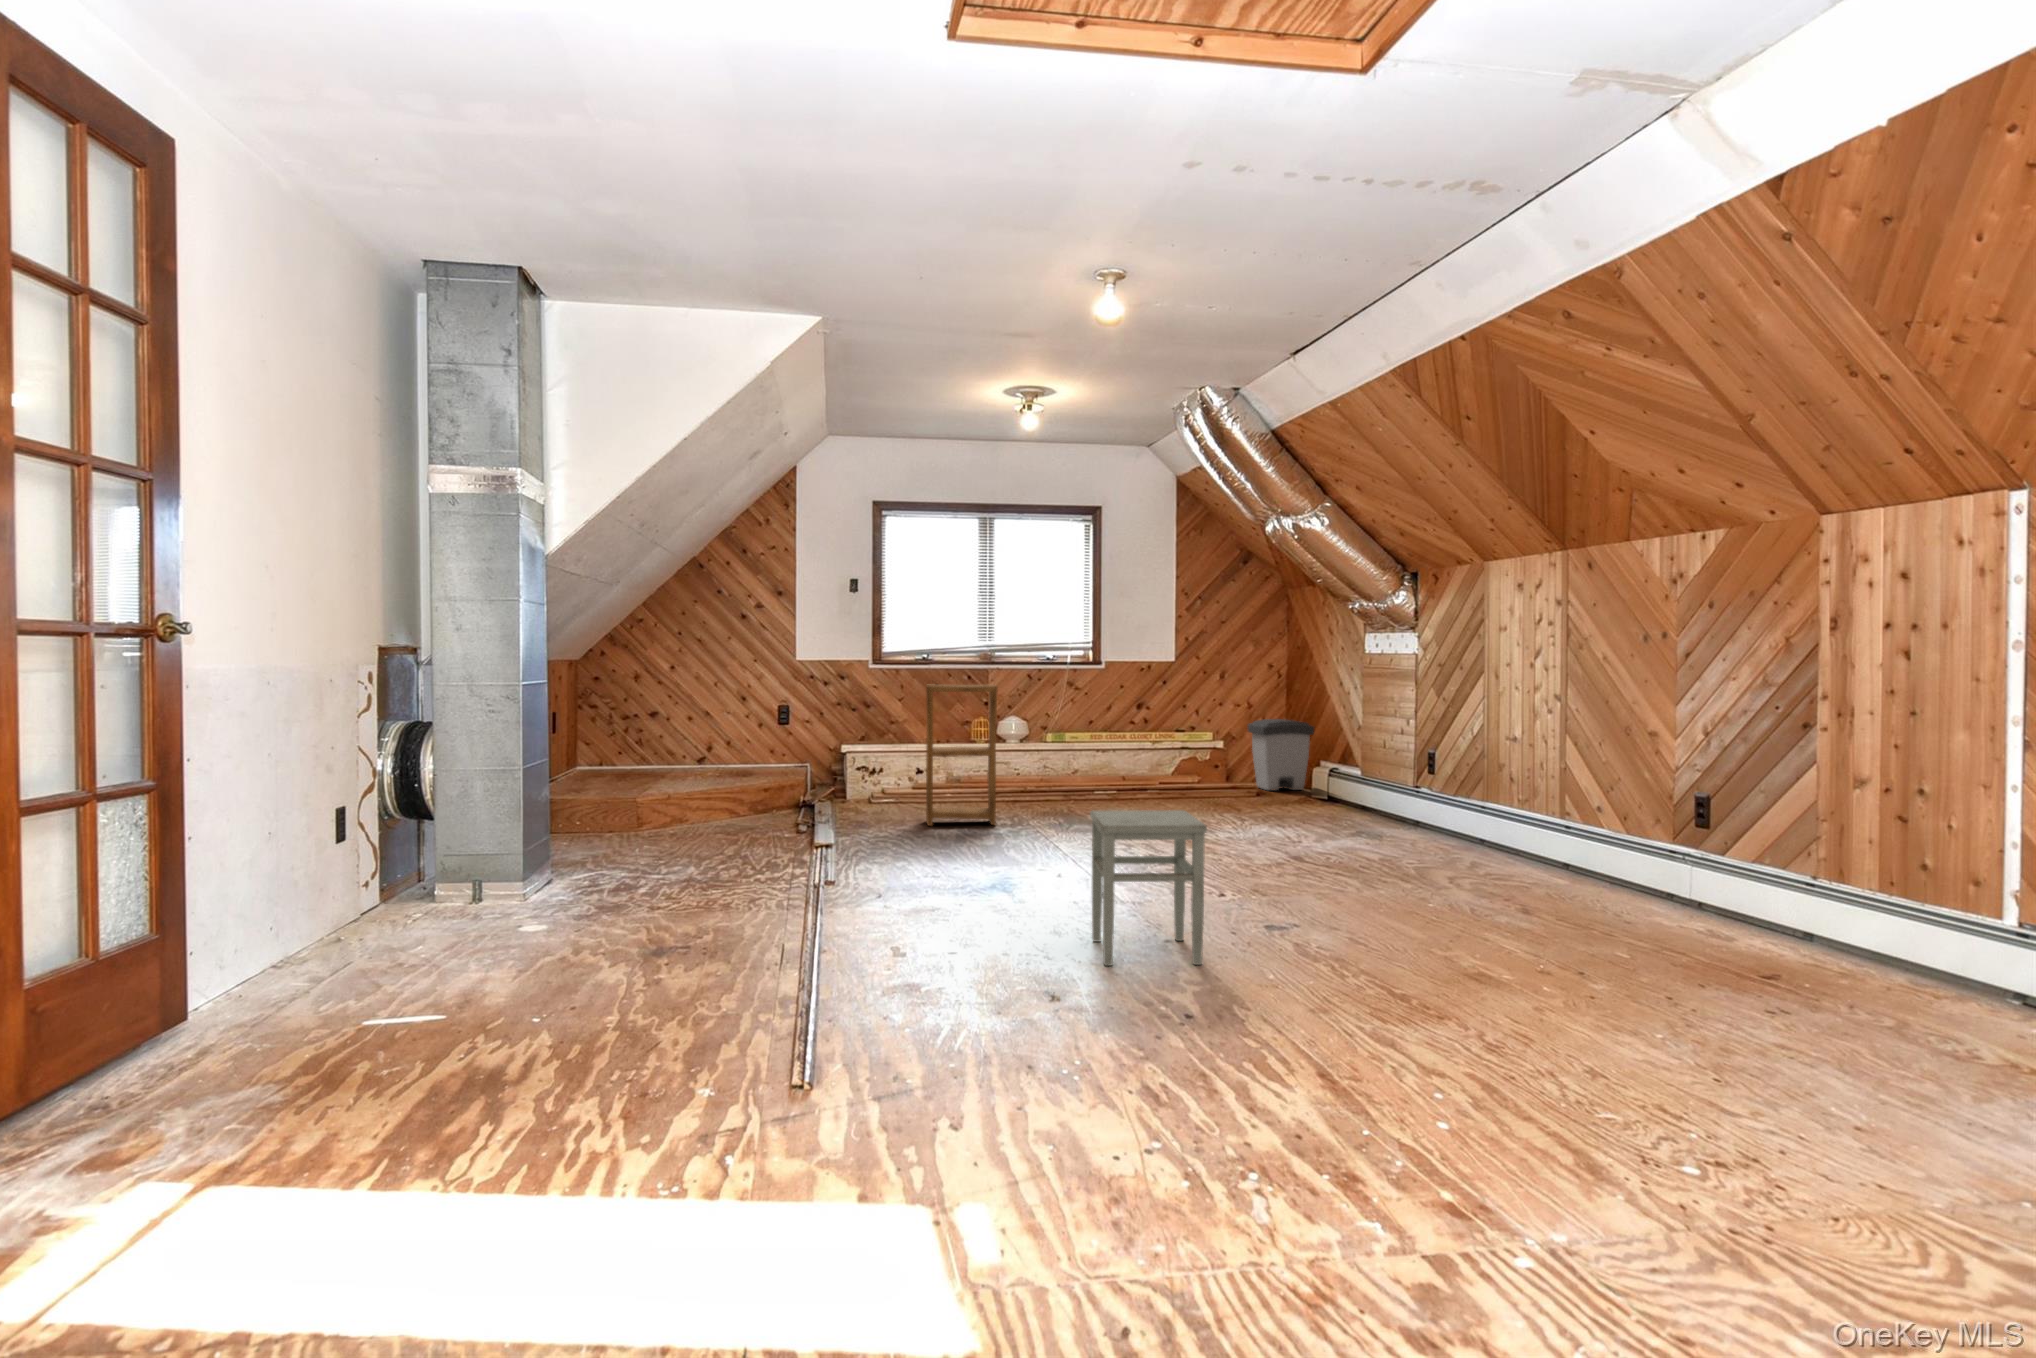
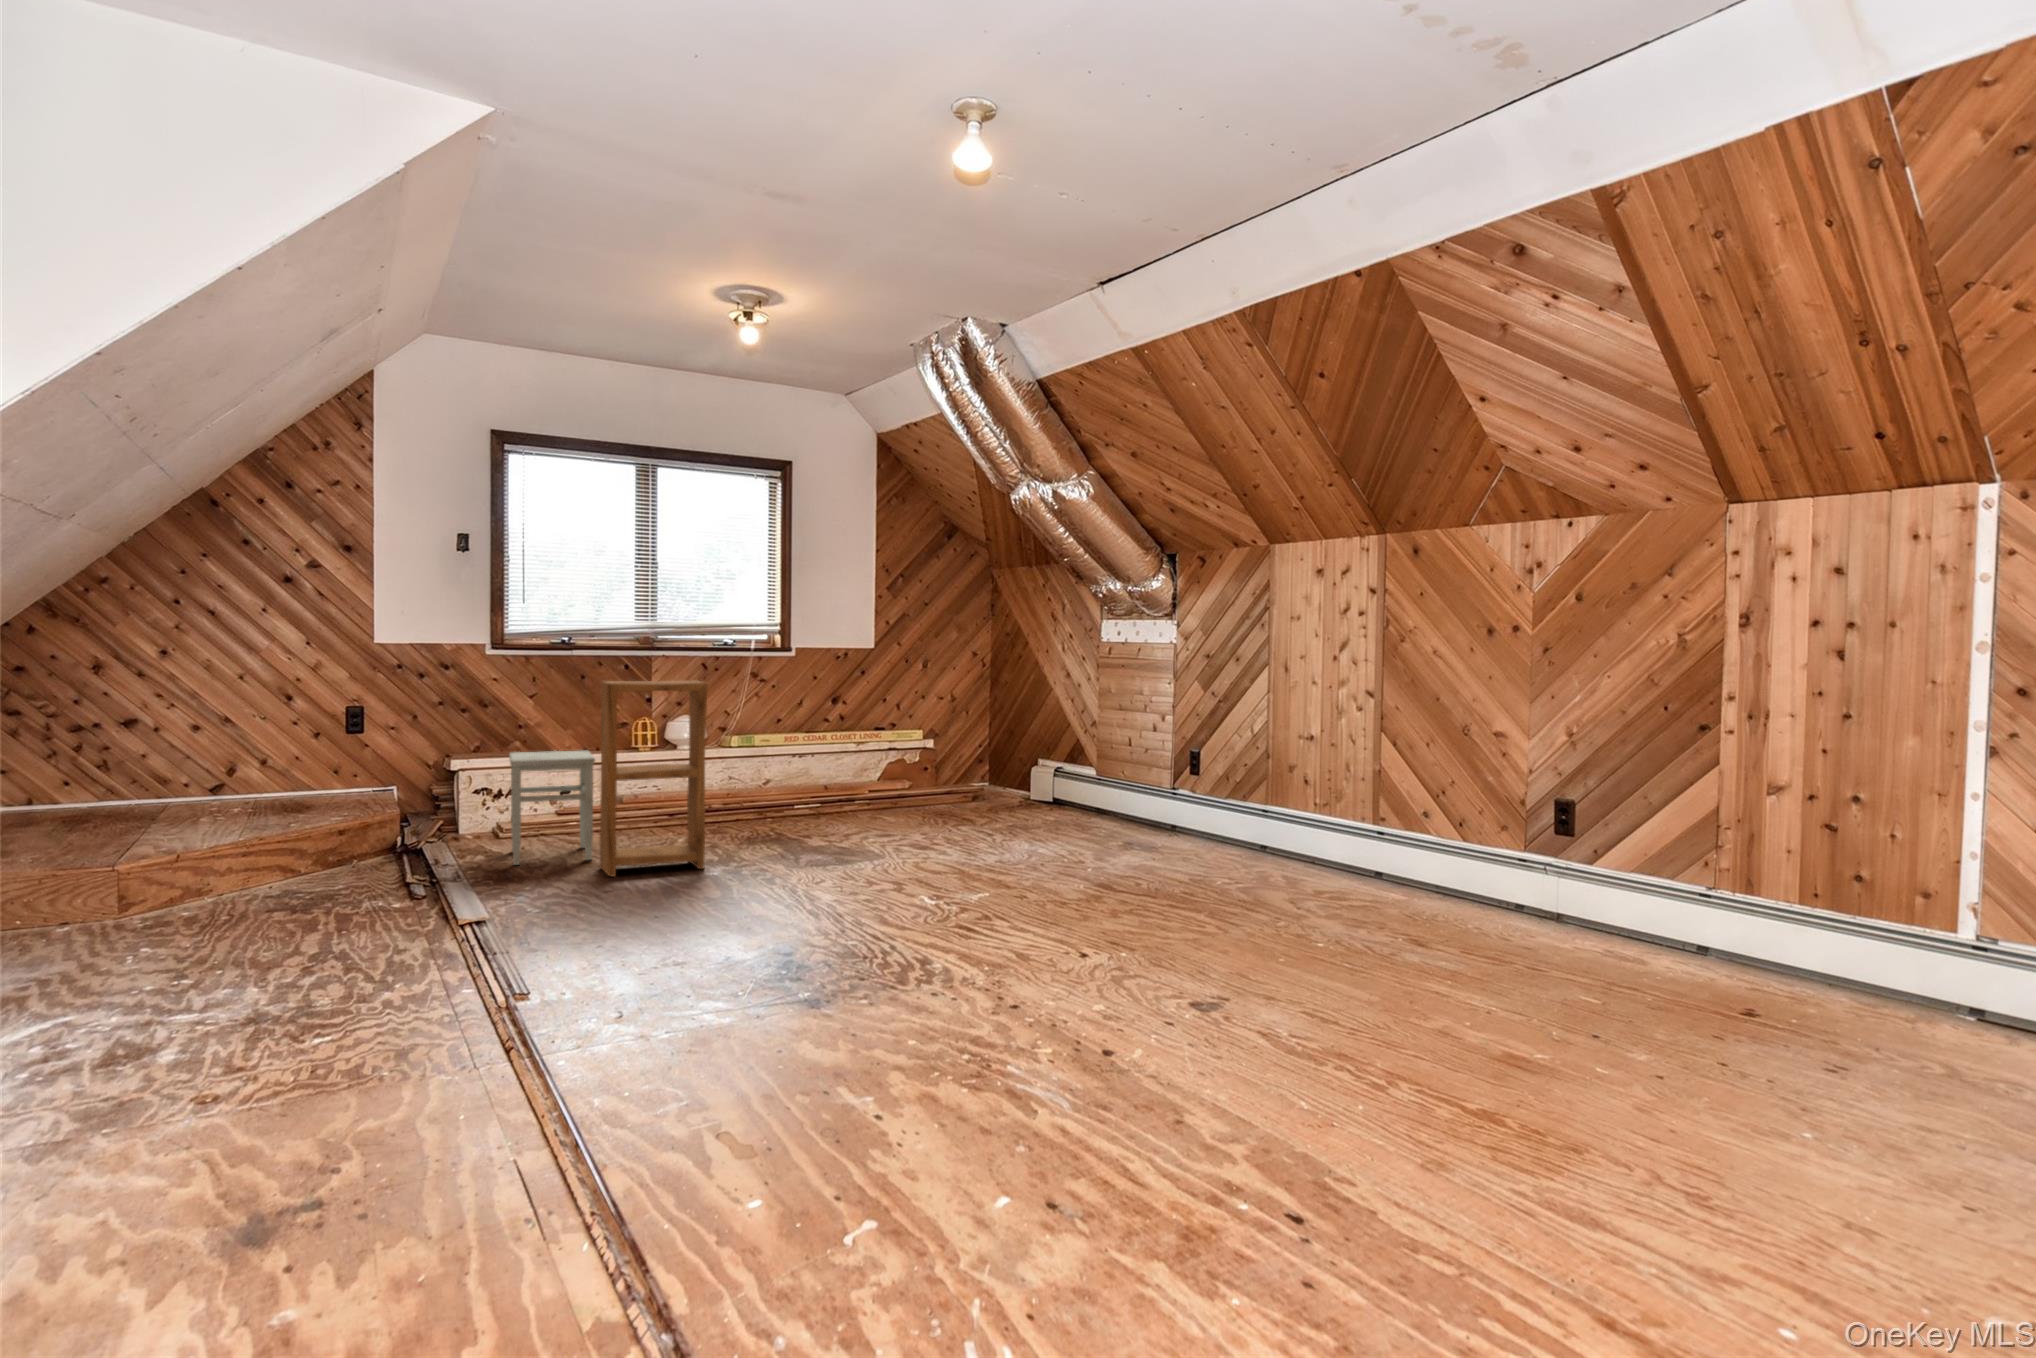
trash can: present [1248,719,1314,790] -> none [965,713,1041,796]
stool: present [1090,810,1207,966] -> present [509,750,595,865]

